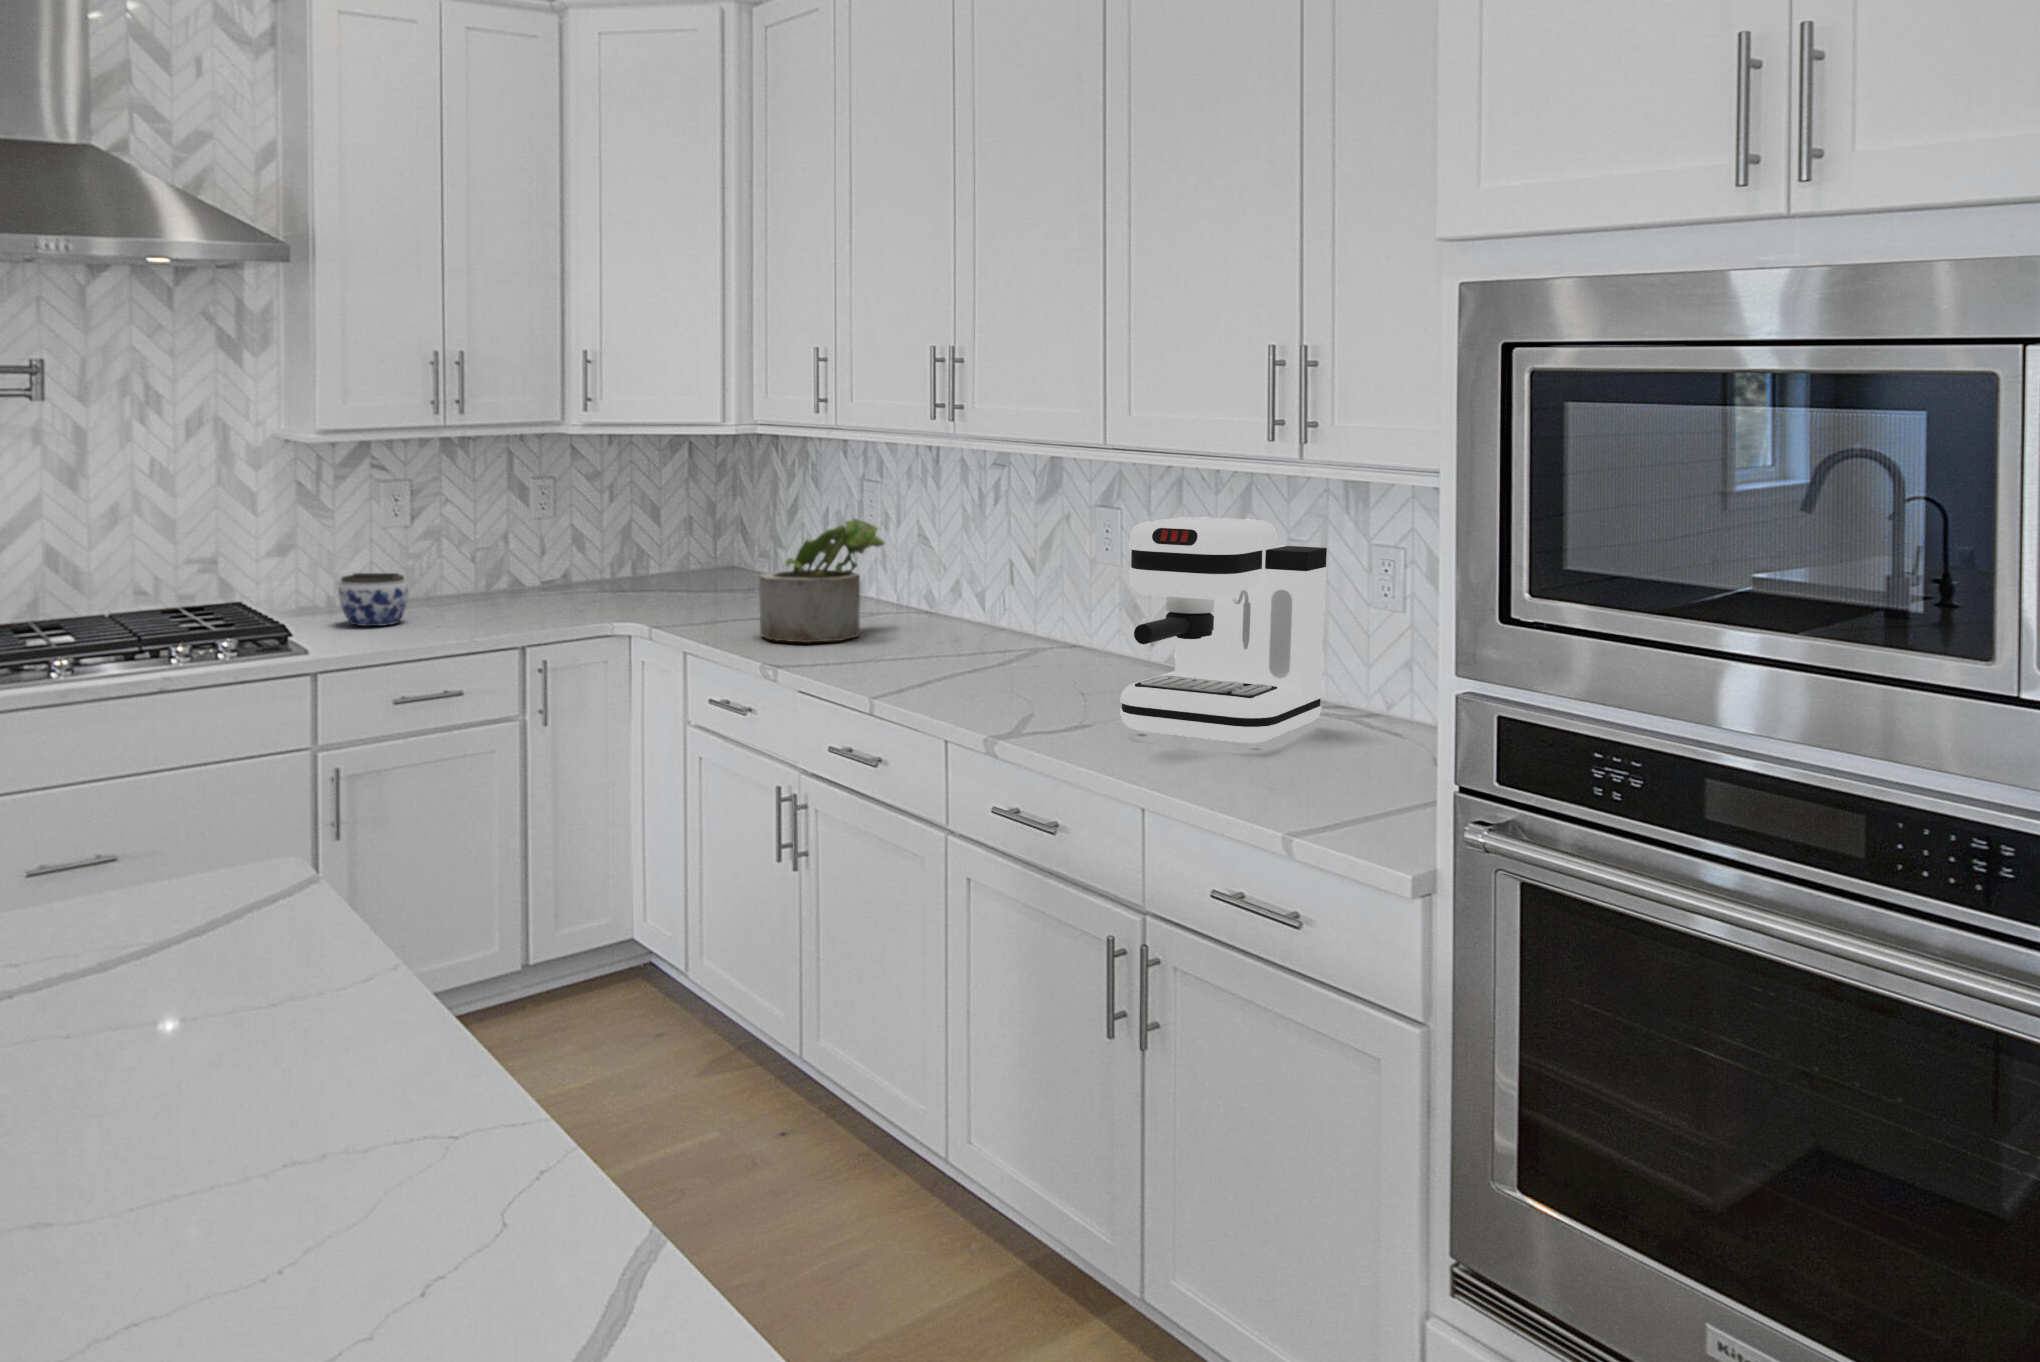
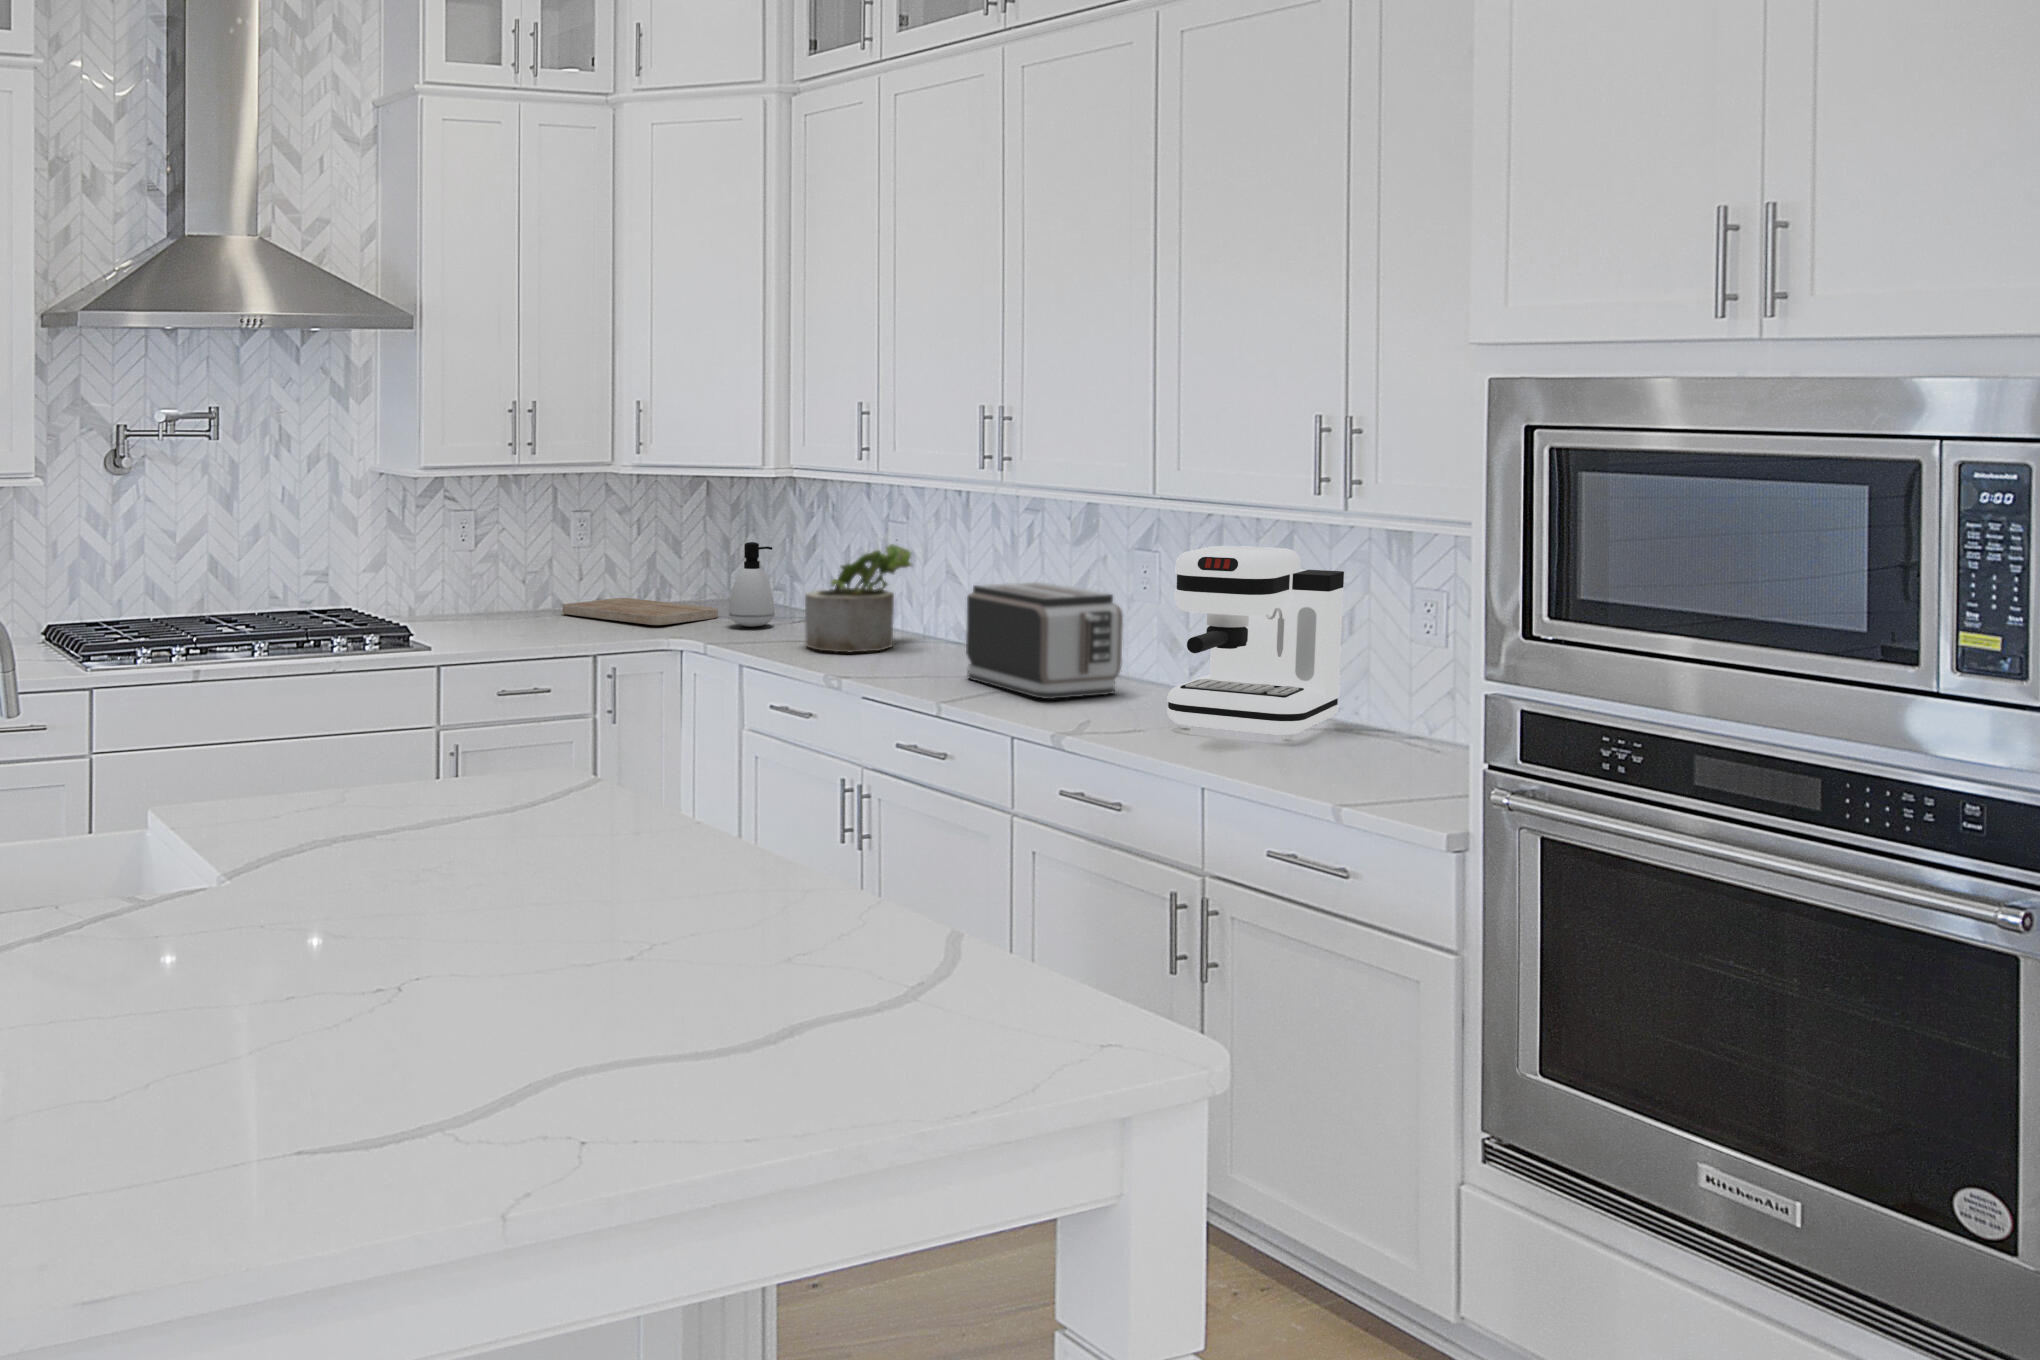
soap dispenser: none [691,517,742,613] -> present [729,542,774,627]
toaster: none [920,562,1088,698] -> present [966,582,1123,699]
jar: present [338,573,408,626] -> none [429,594,487,640]
cutting board: none [516,581,687,611] -> present [563,598,718,625]

